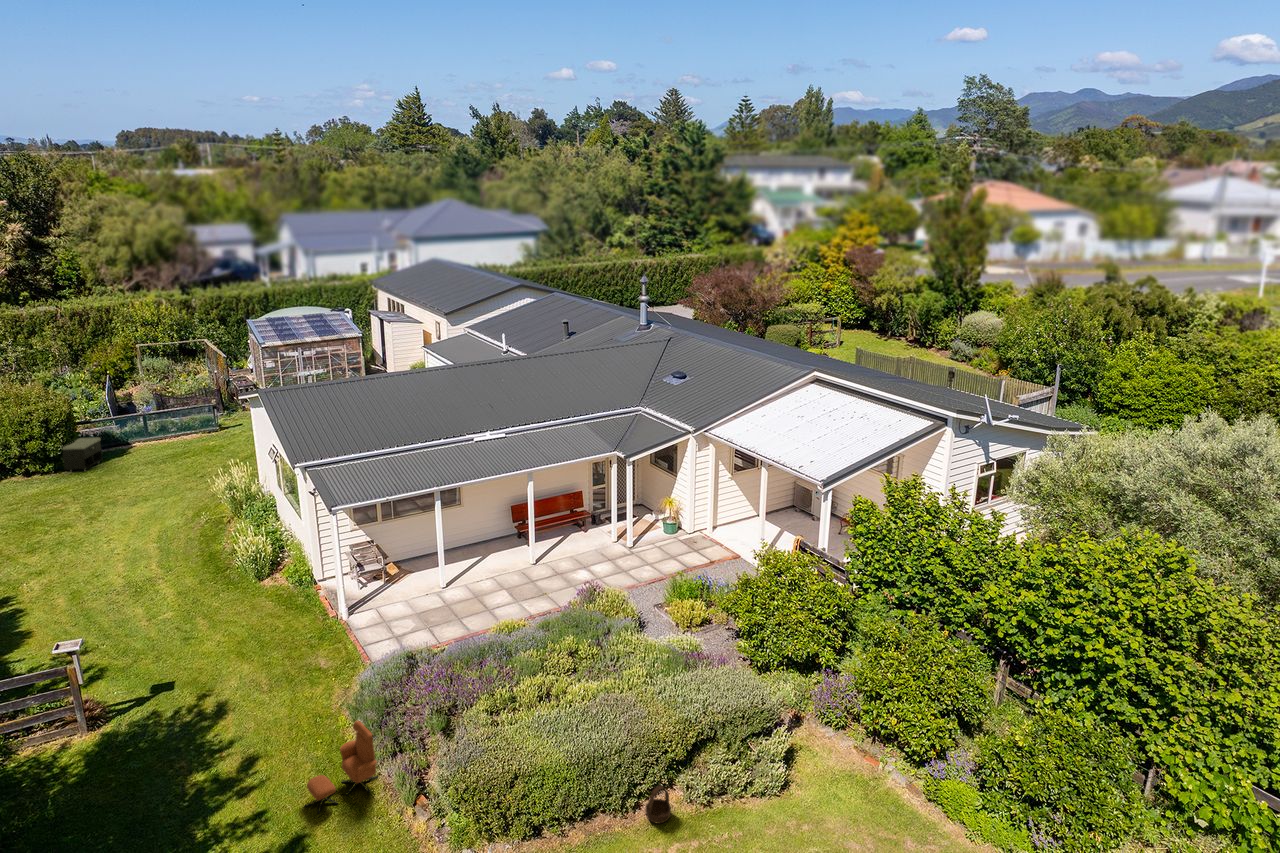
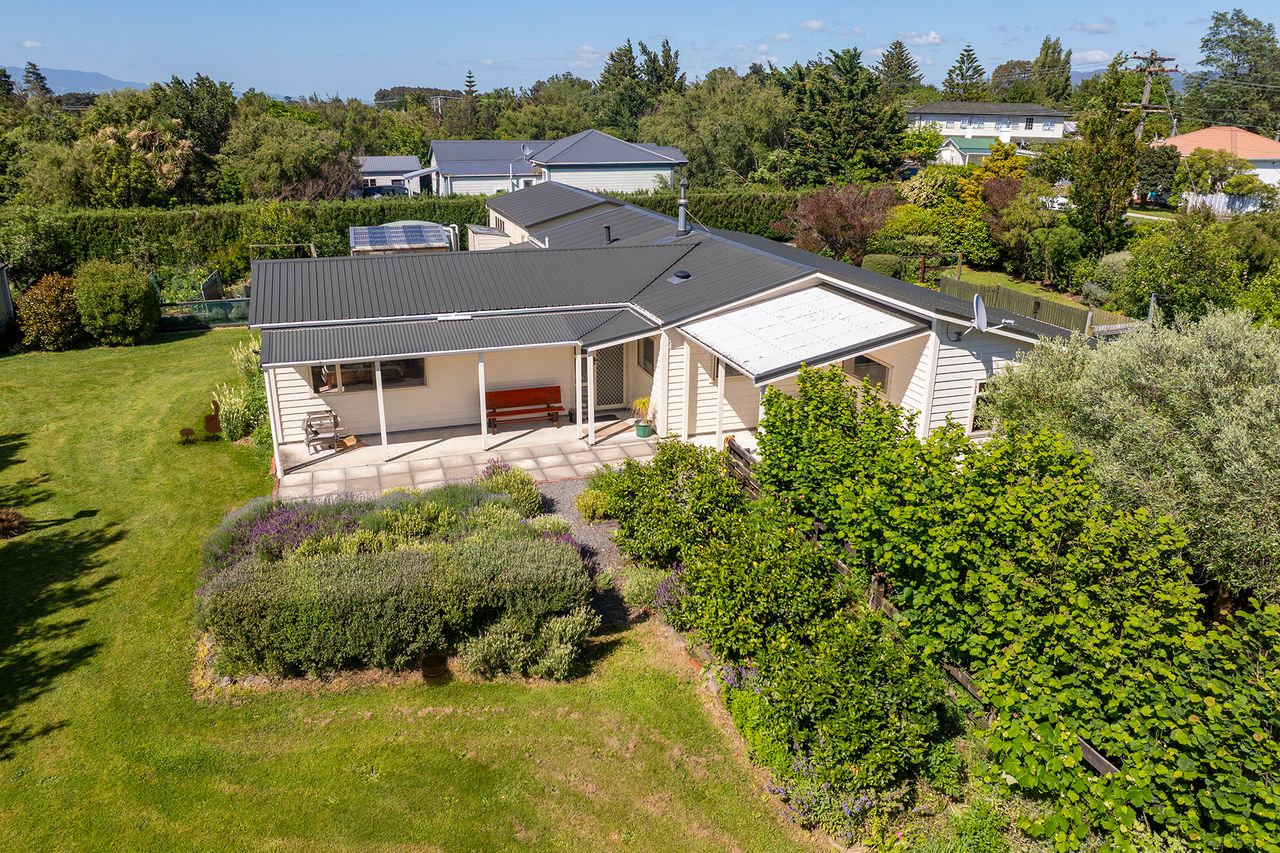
storage bench: present [63,438,102,471] -> none [143,318,182,347]
lounge chair: present [305,721,378,813] -> present [180,400,222,445]

